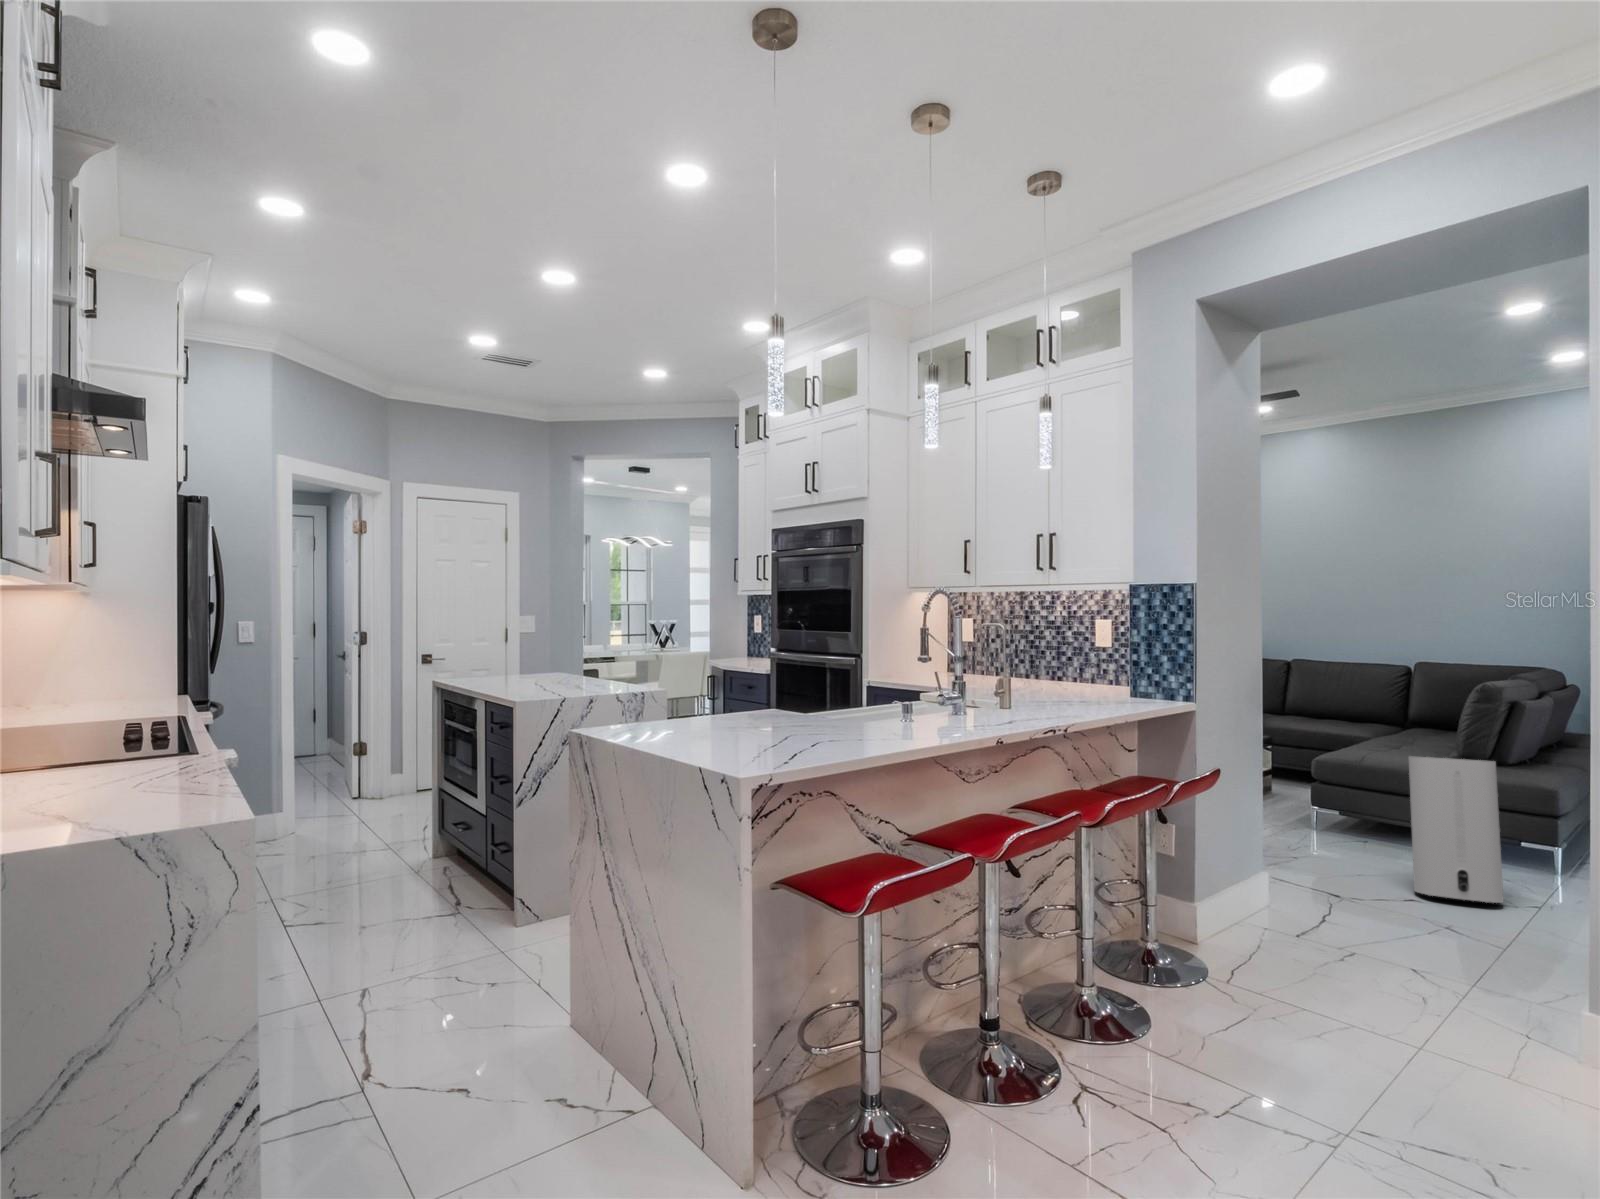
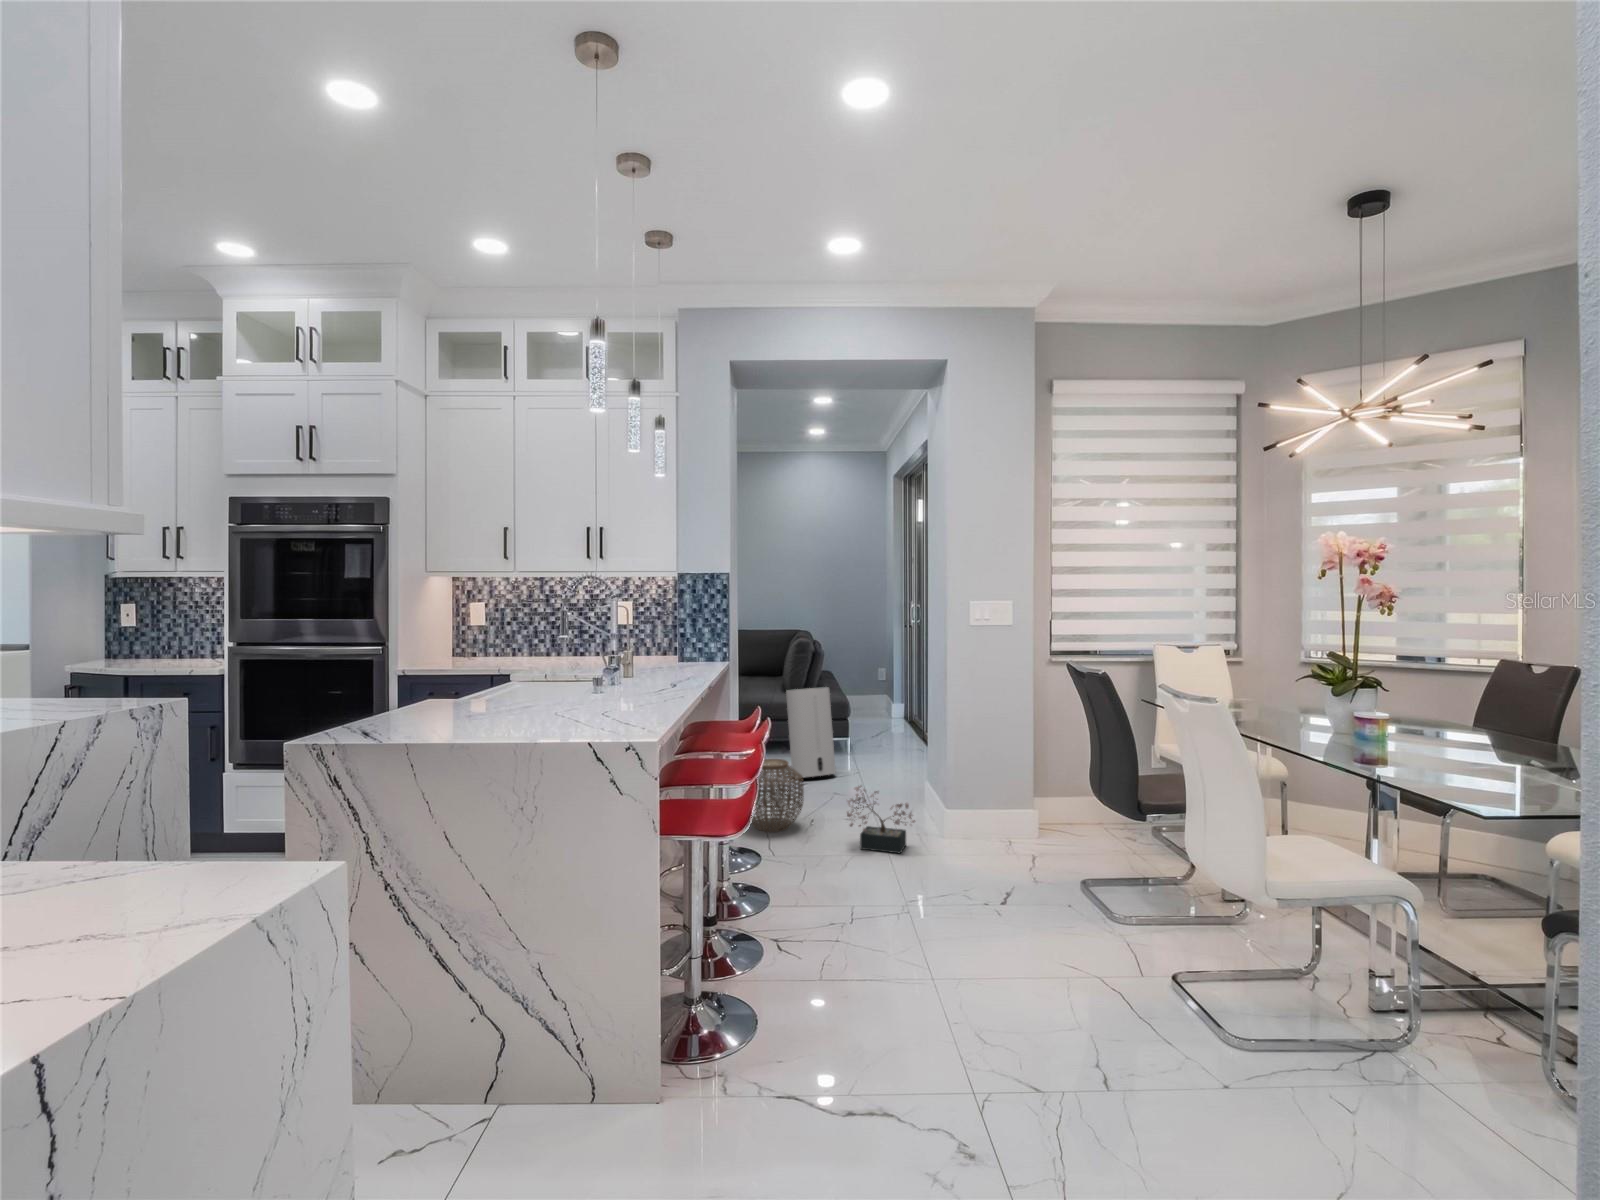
woven basket: none [1232,847,1335,956] -> present [749,759,804,832]
decorative plant: none [1358,919,1503,1052] -> present [847,786,915,853]

